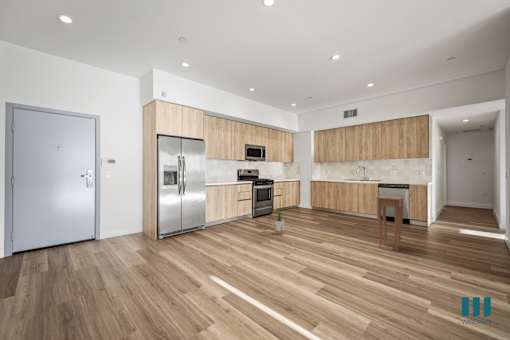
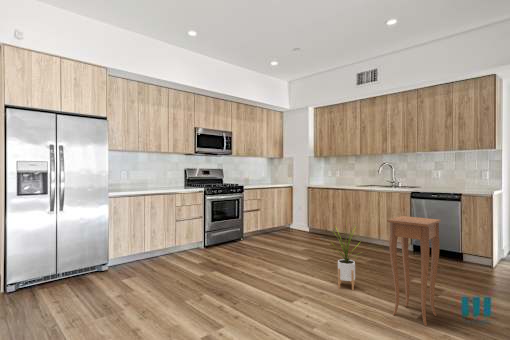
house plant: present [275,205,284,234] -> present [335,226,358,290]

